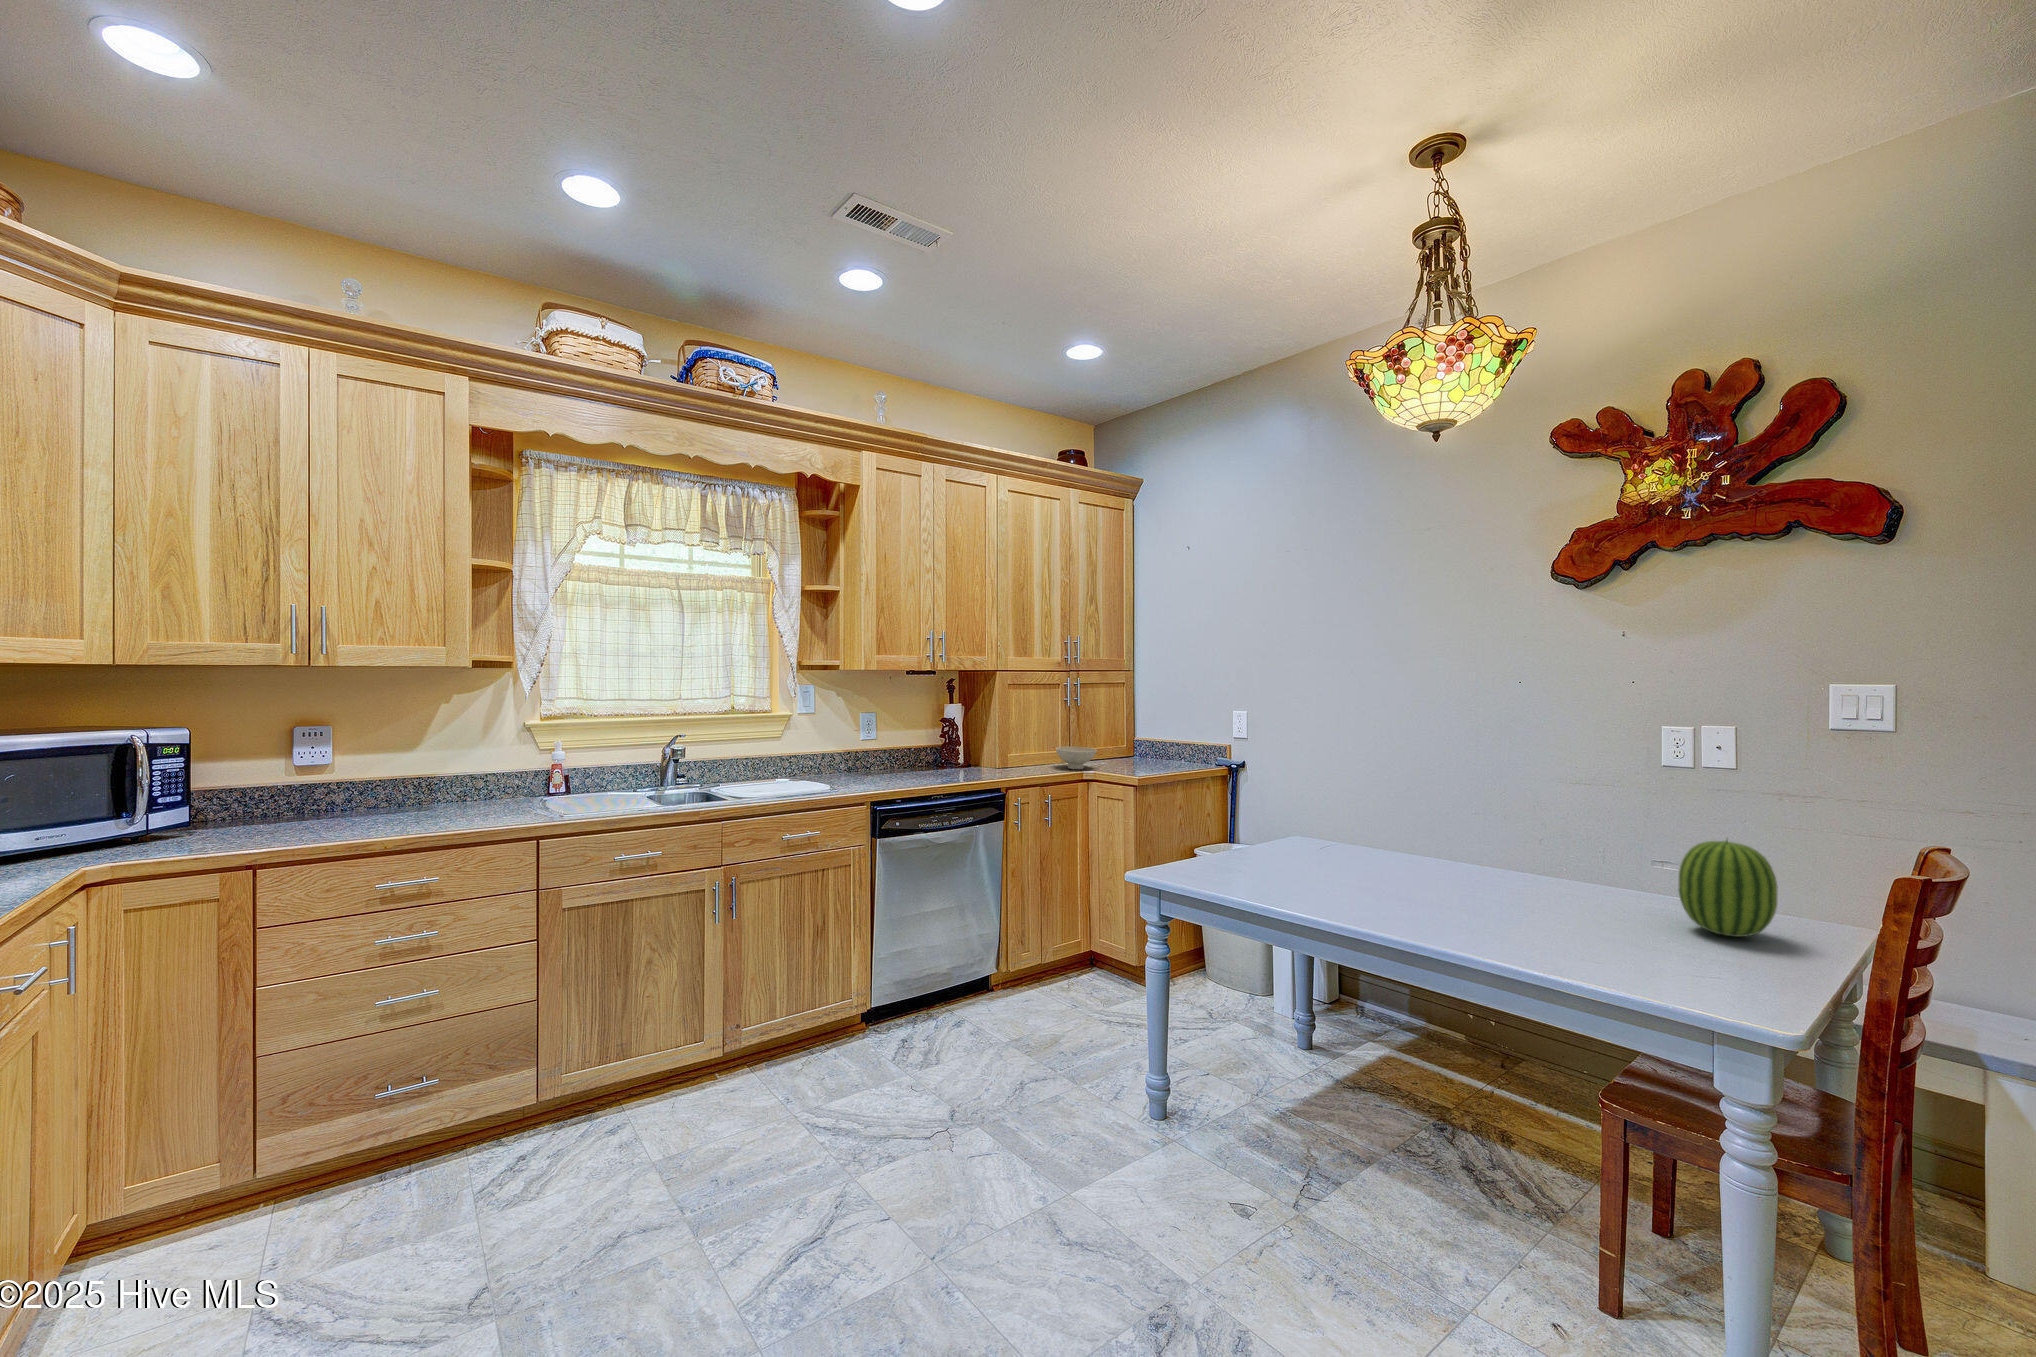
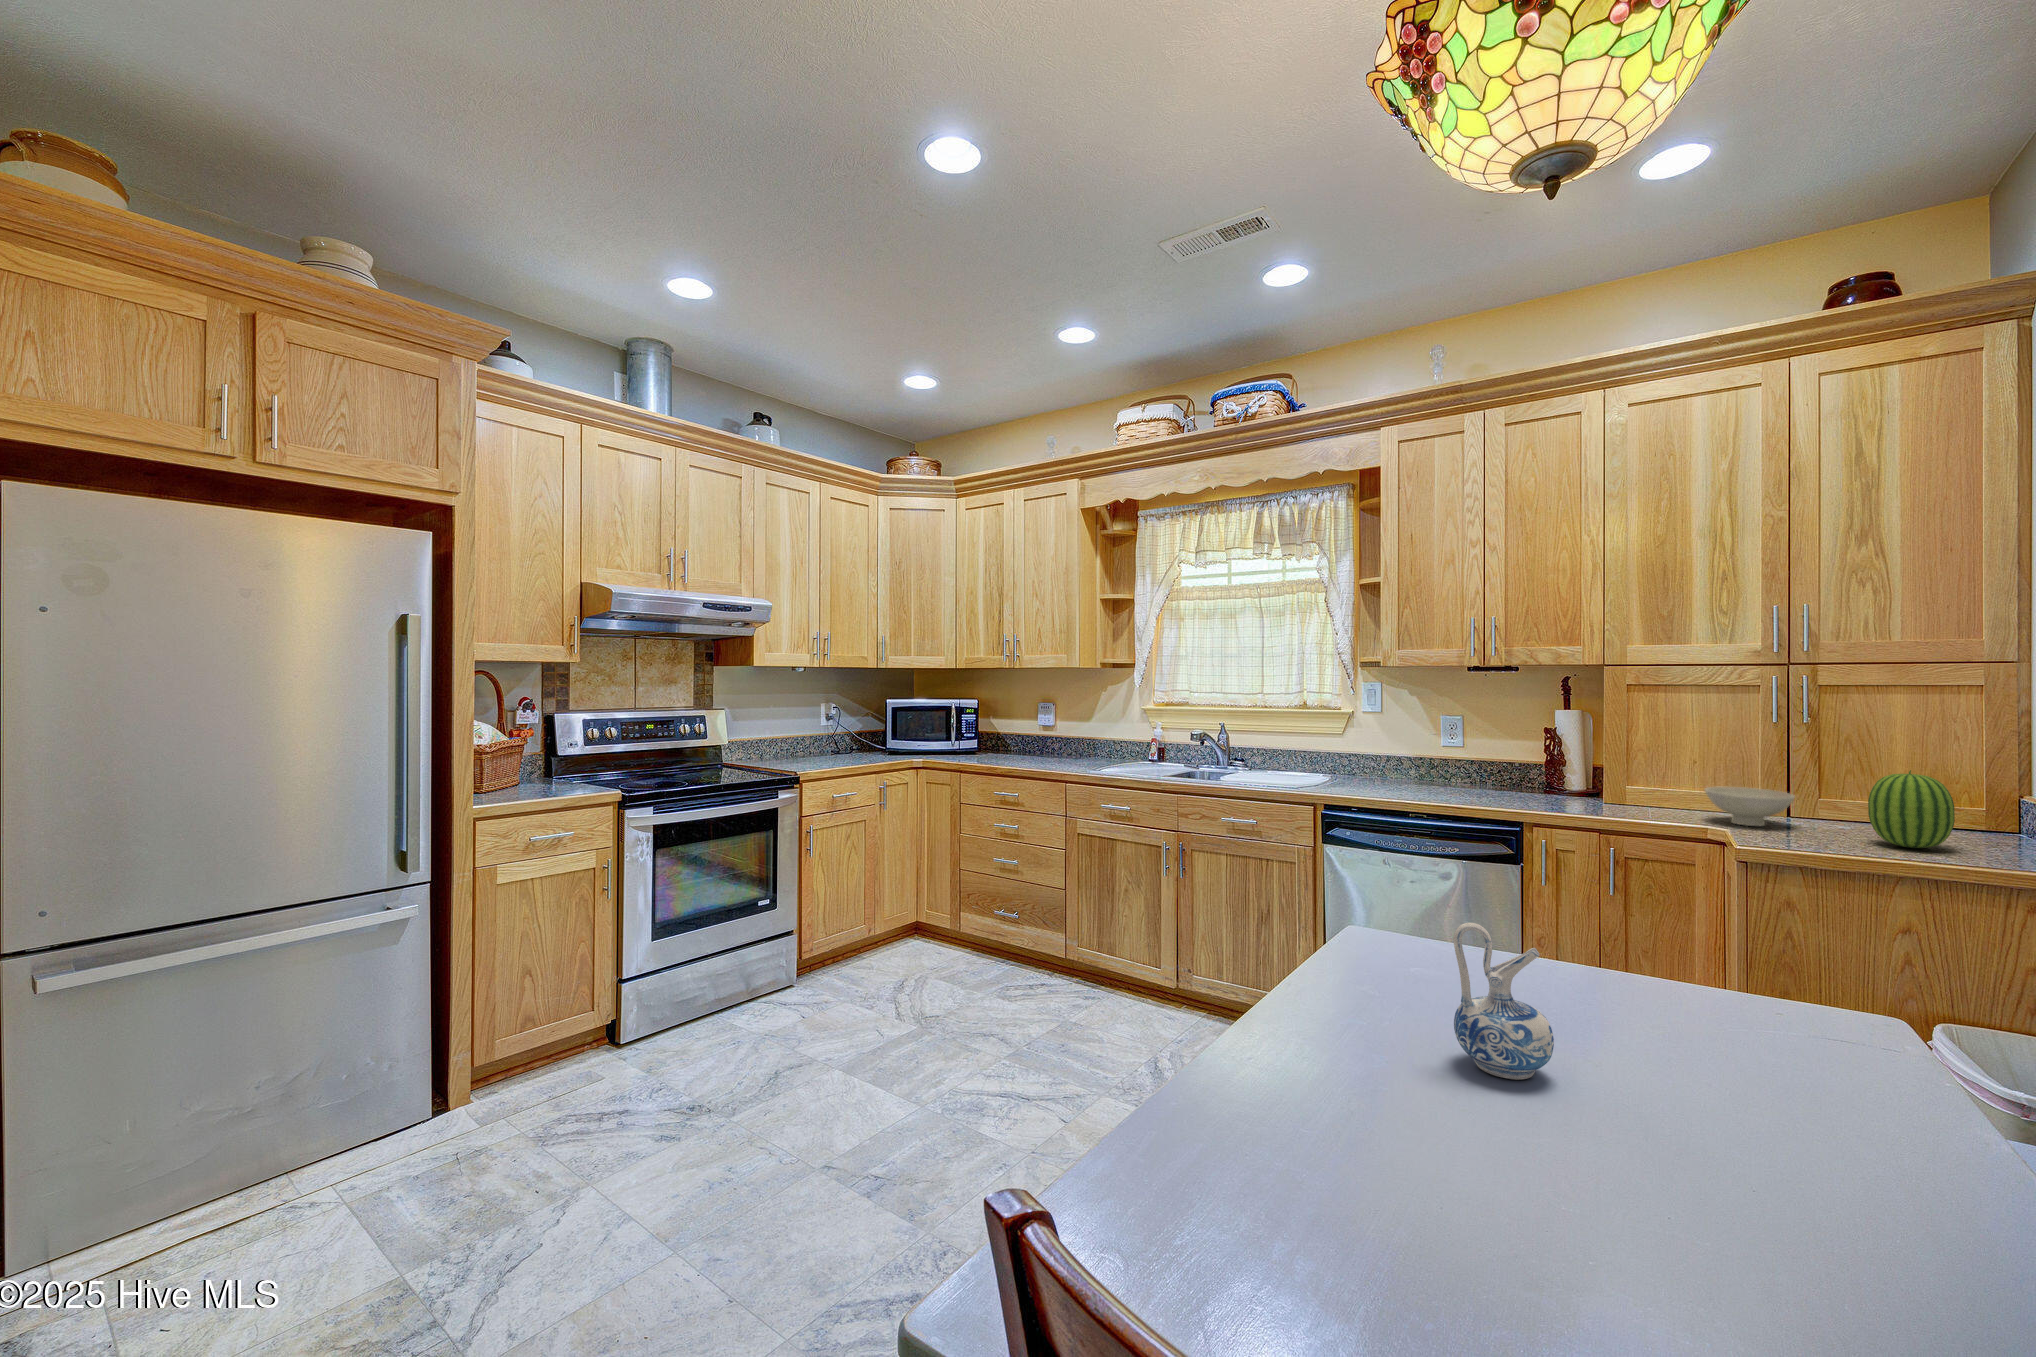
ceramic pitcher: none [1495,815,1544,885] -> present [1454,923,1554,1080]
fruit: present [1678,839,1777,937] -> present [1868,770,1955,848]

